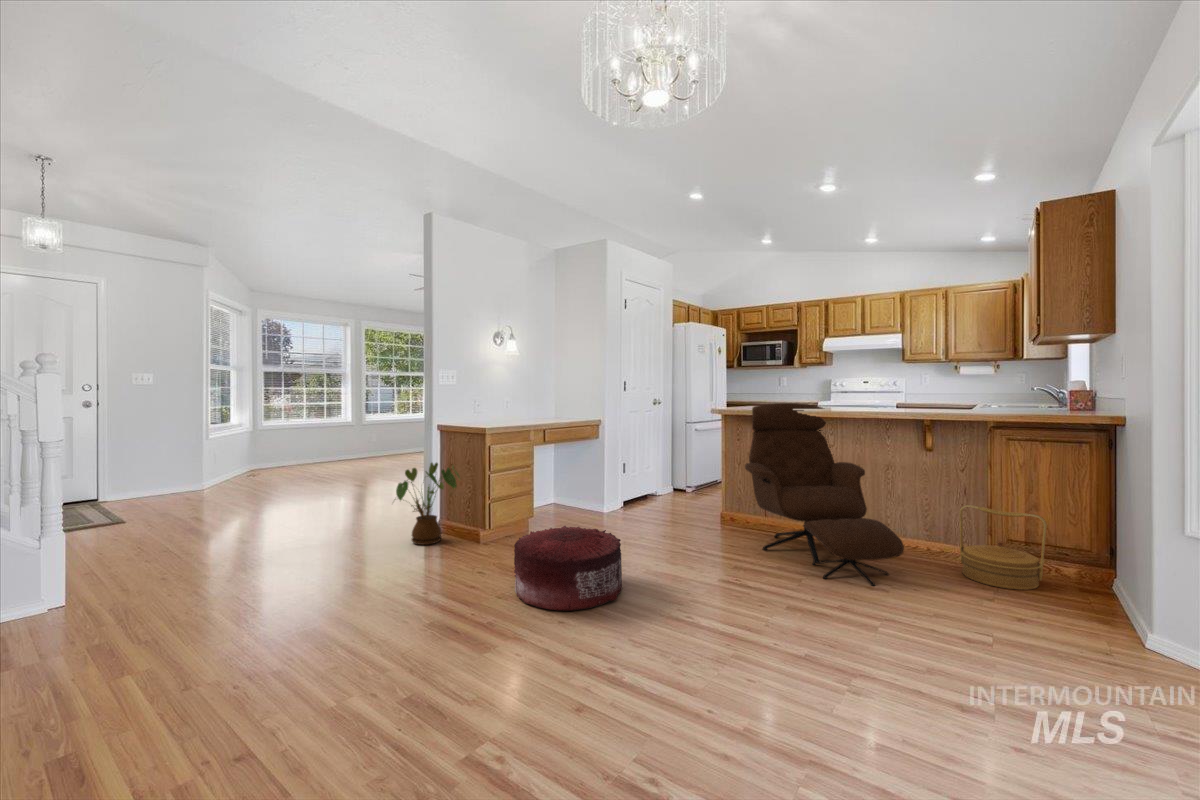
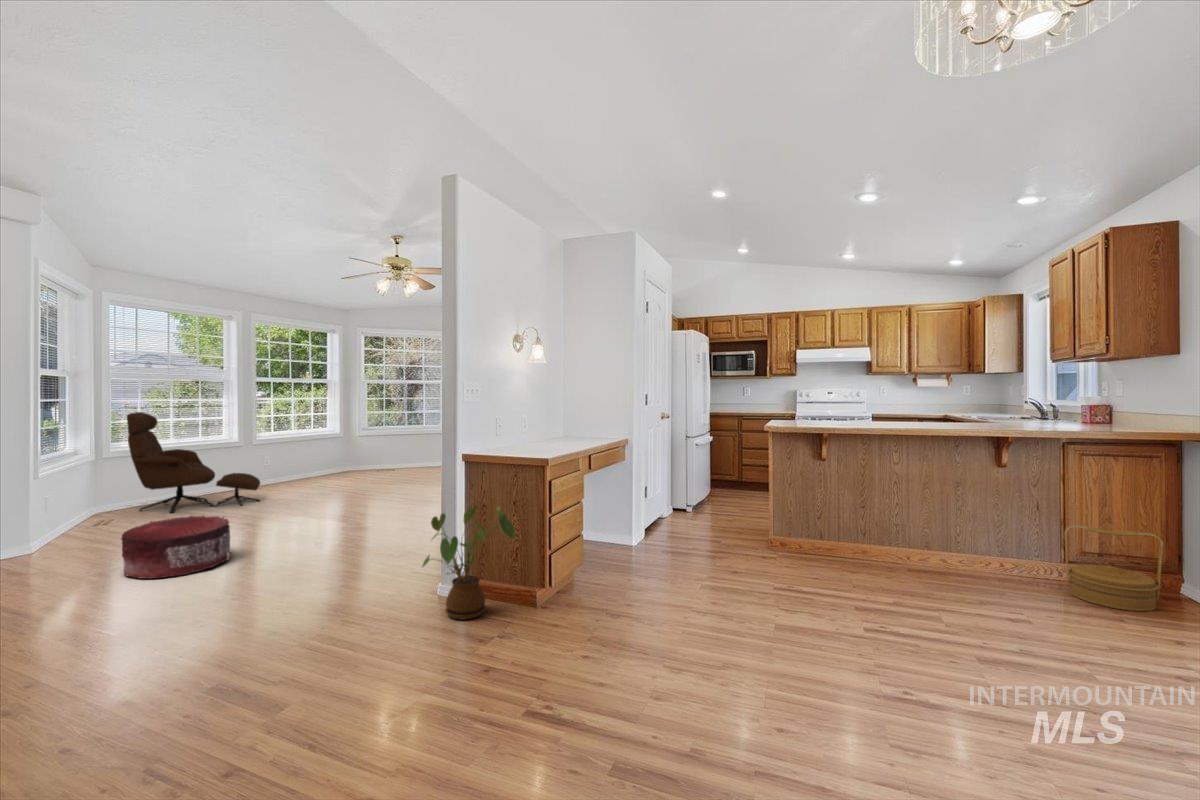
lounge chair: present [745,403,904,586] -> present [127,412,260,513]
pouf: present [514,526,623,611] -> present [121,516,231,579]

